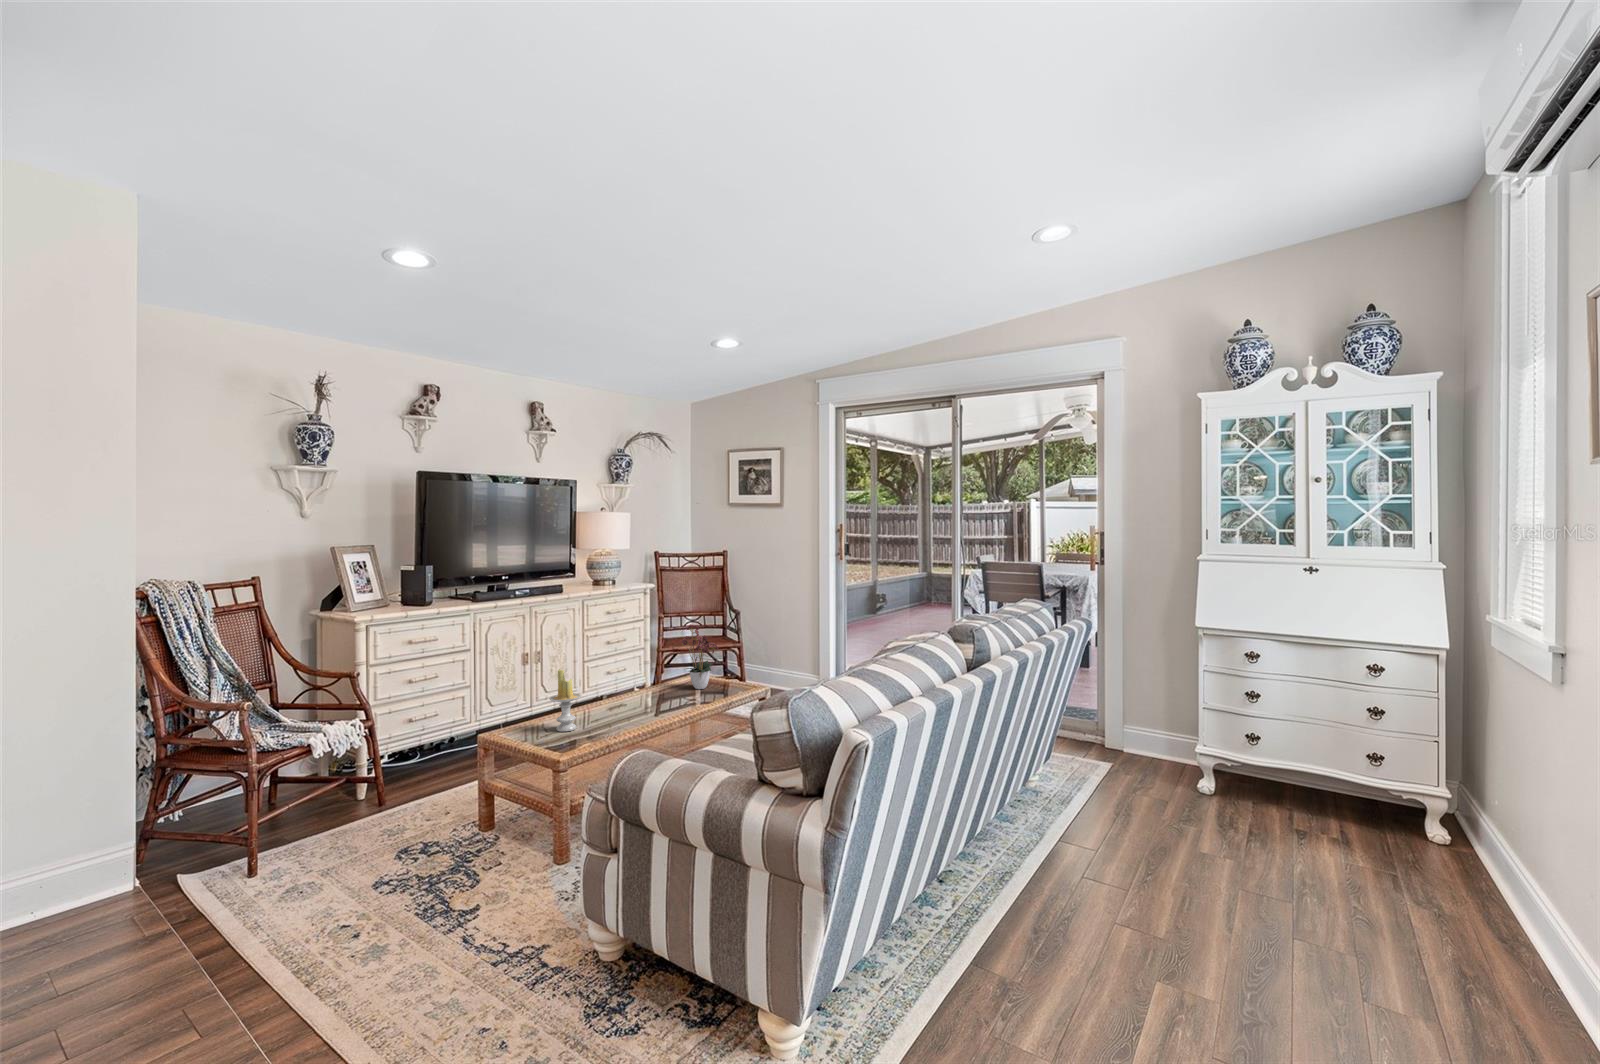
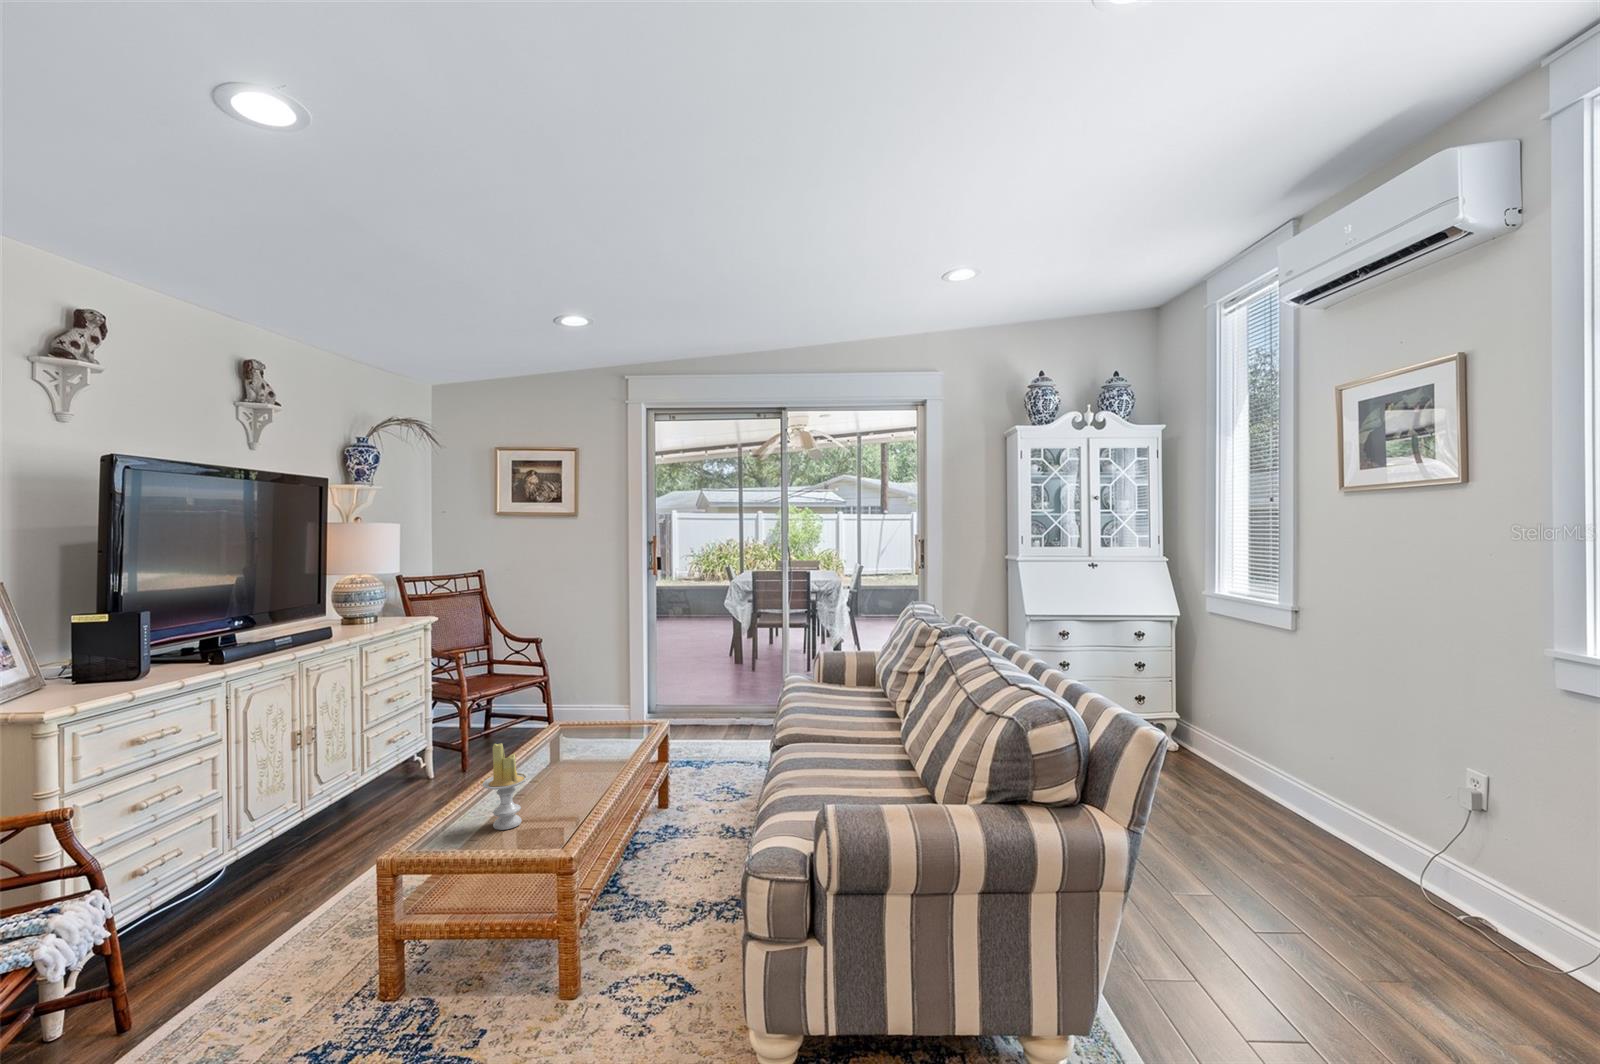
flower arrangement: present [682,624,718,689] -> none [557,656,616,738]

